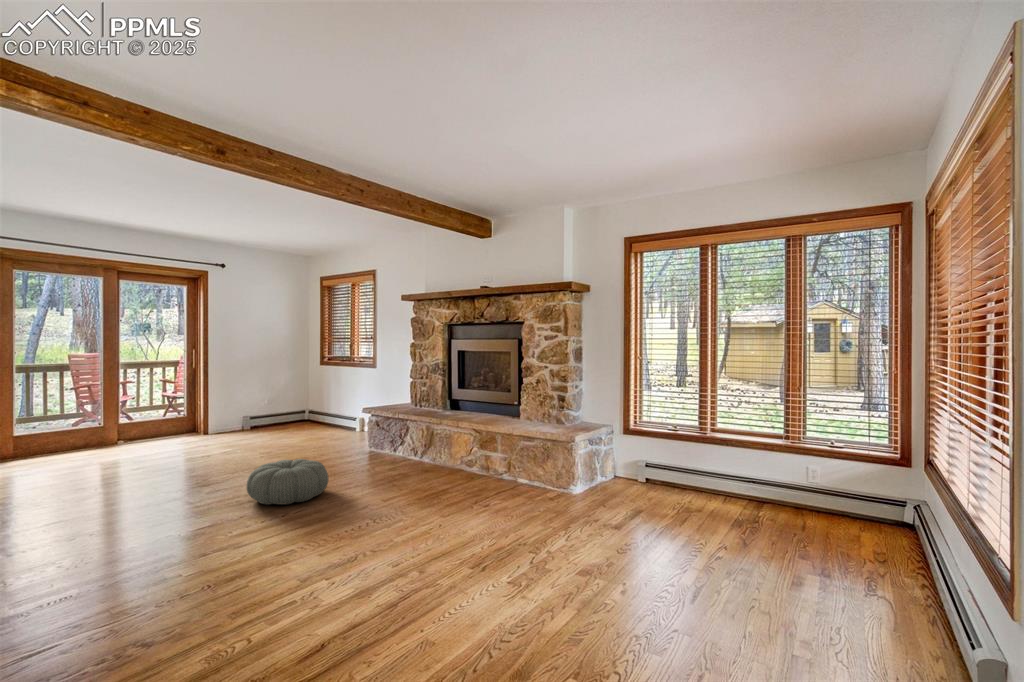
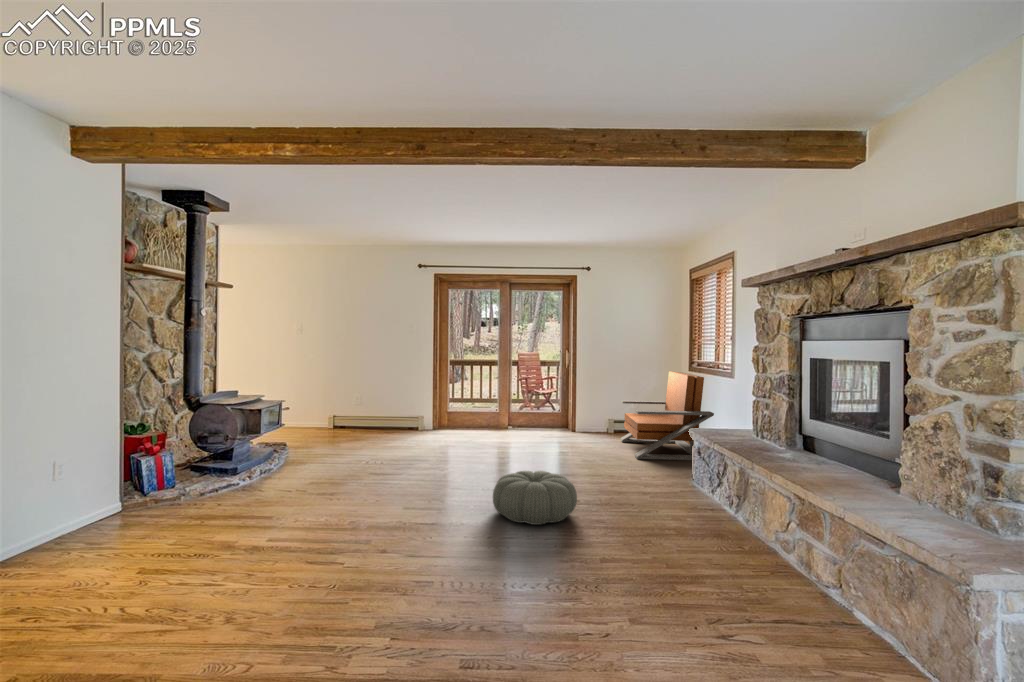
lounge chair: none [267,366,363,444] -> present [620,371,714,460]

